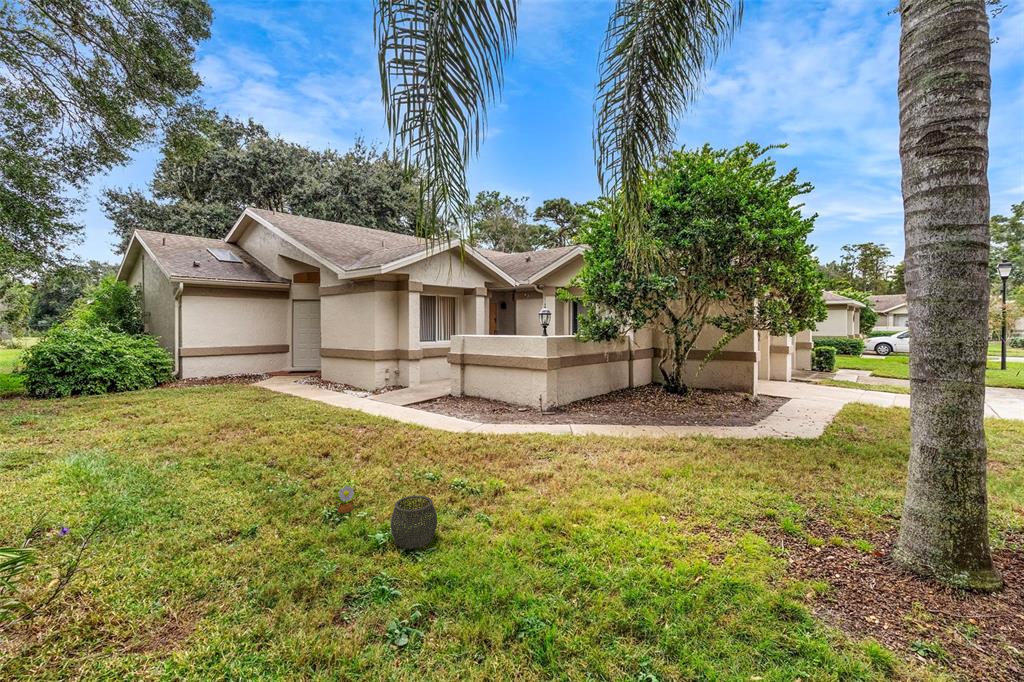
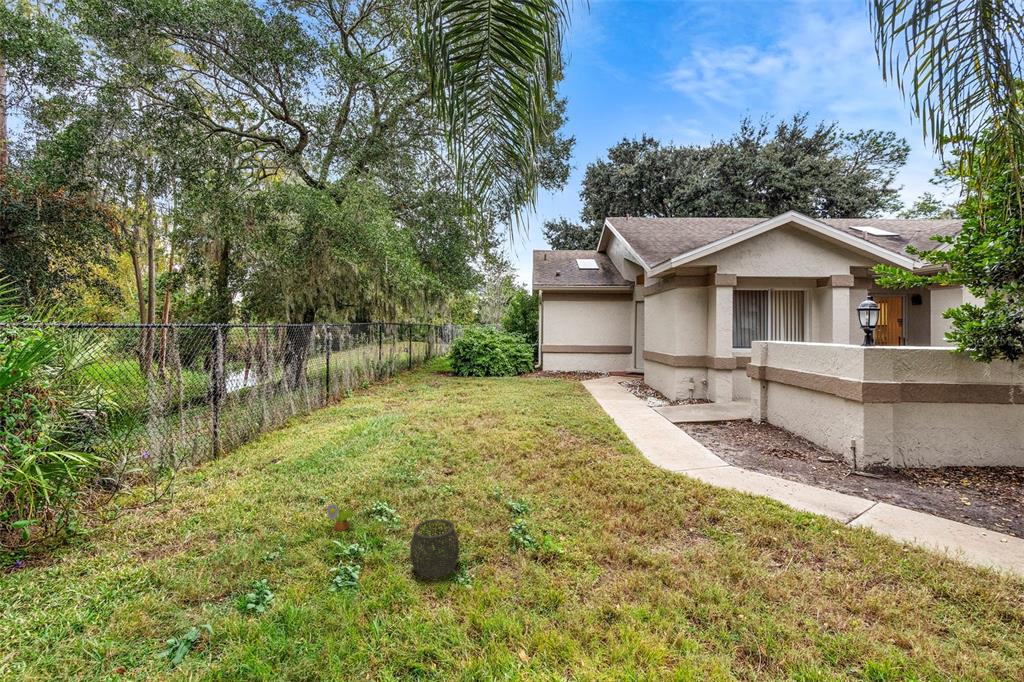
decorative plant: present [331,486,361,513] -> present [327,504,356,531]

